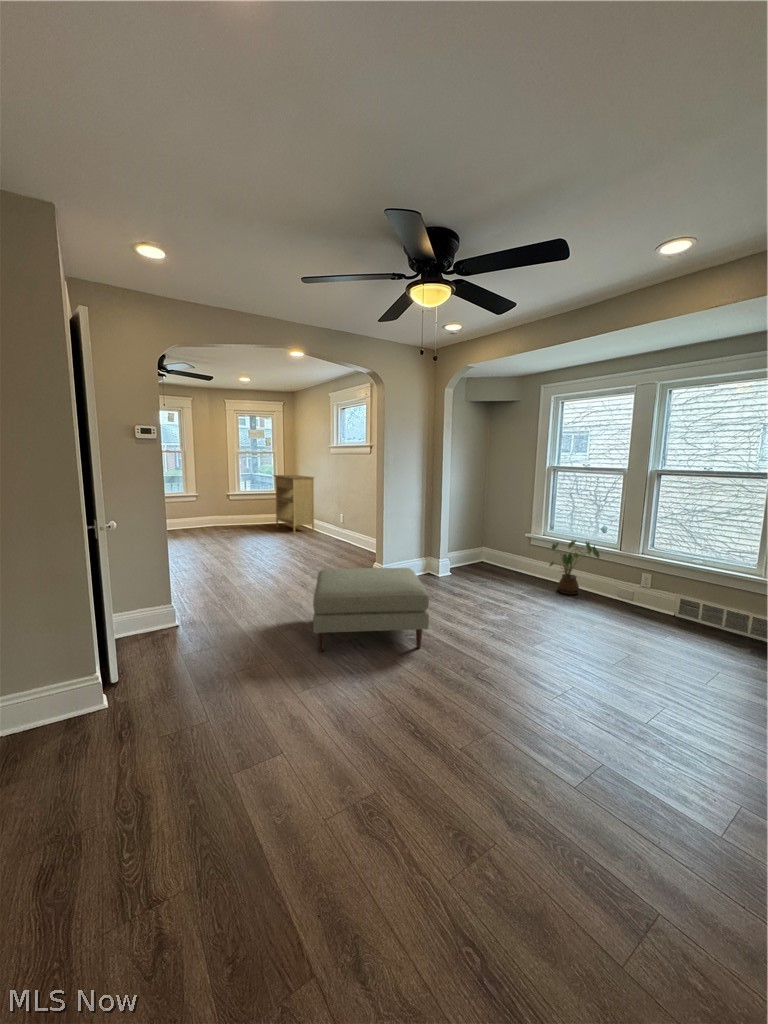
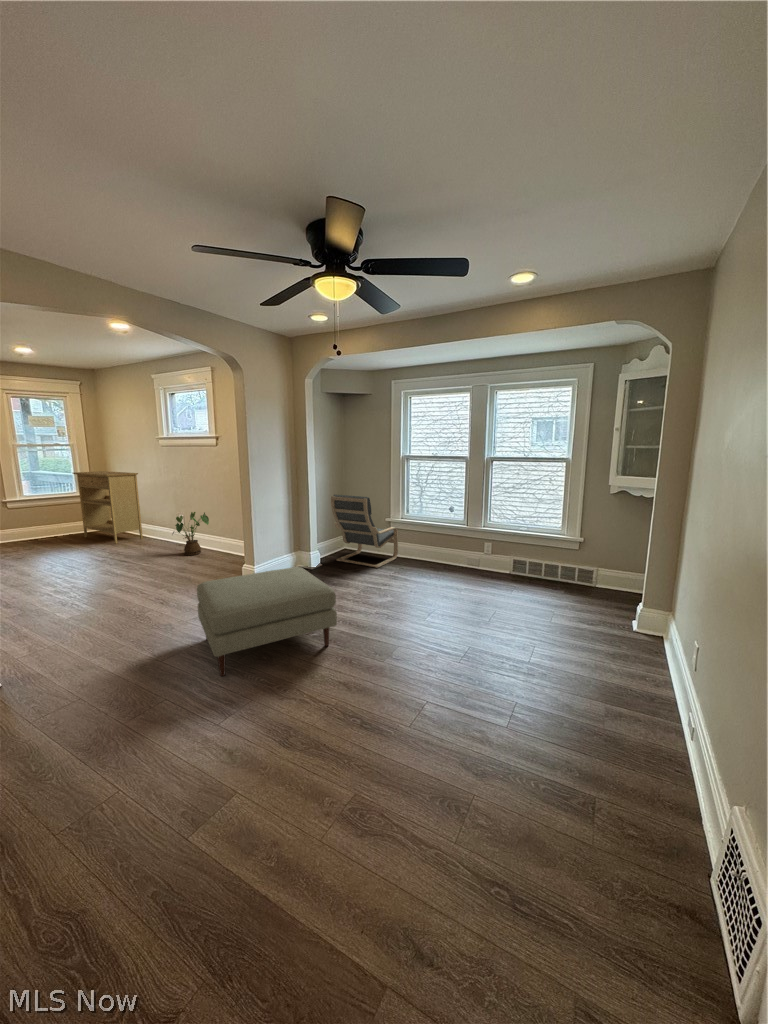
lounge chair: none [464,504,537,584] -> present [331,495,398,568]
house plant: present [550,540,599,594] -> present [173,512,209,555]

